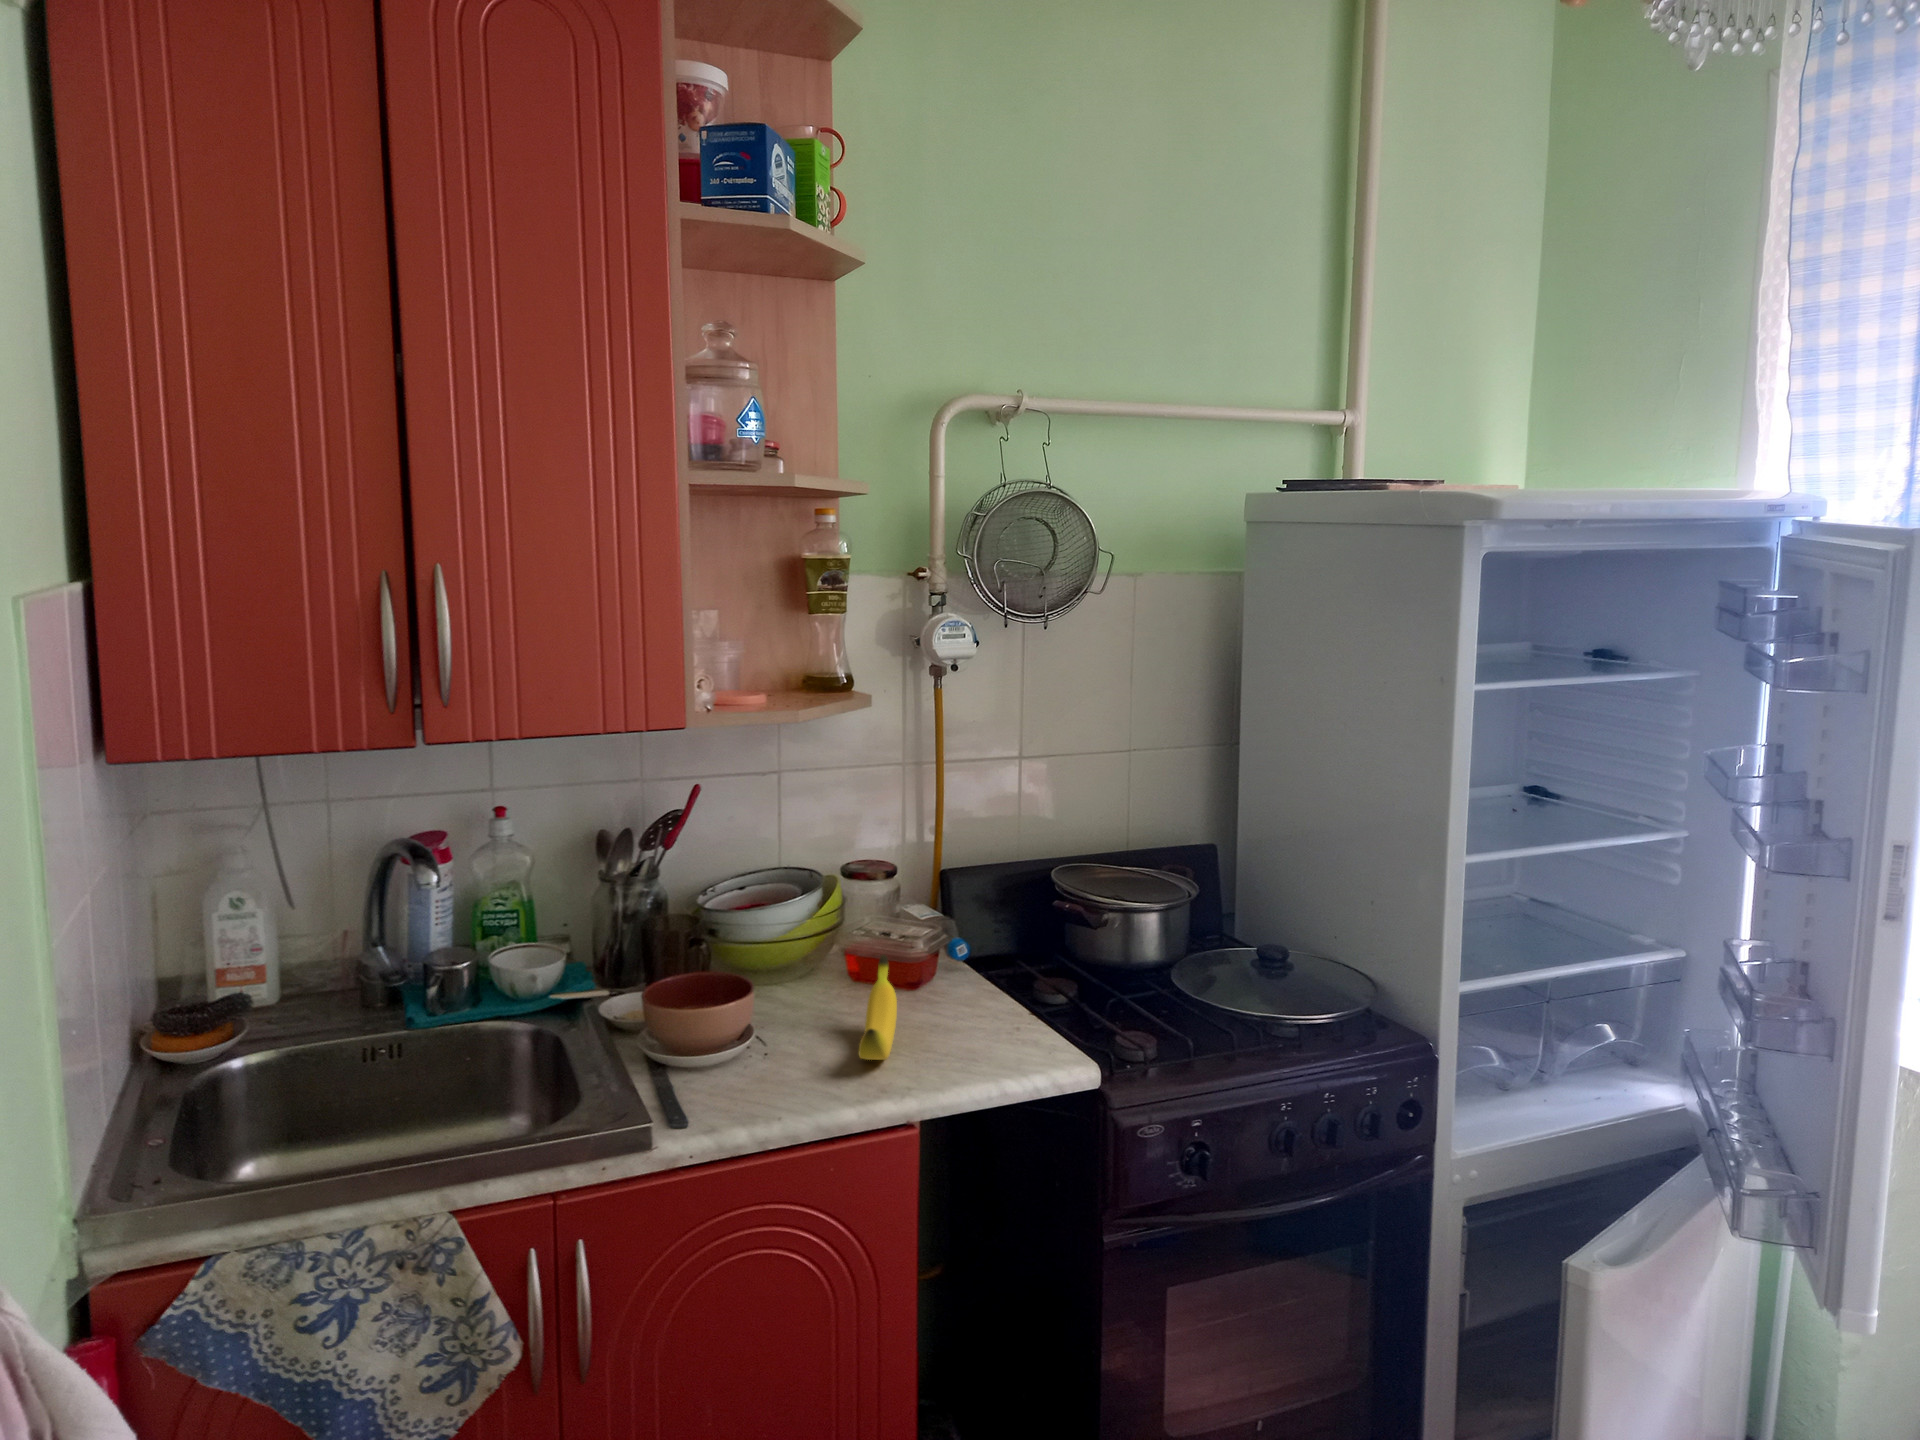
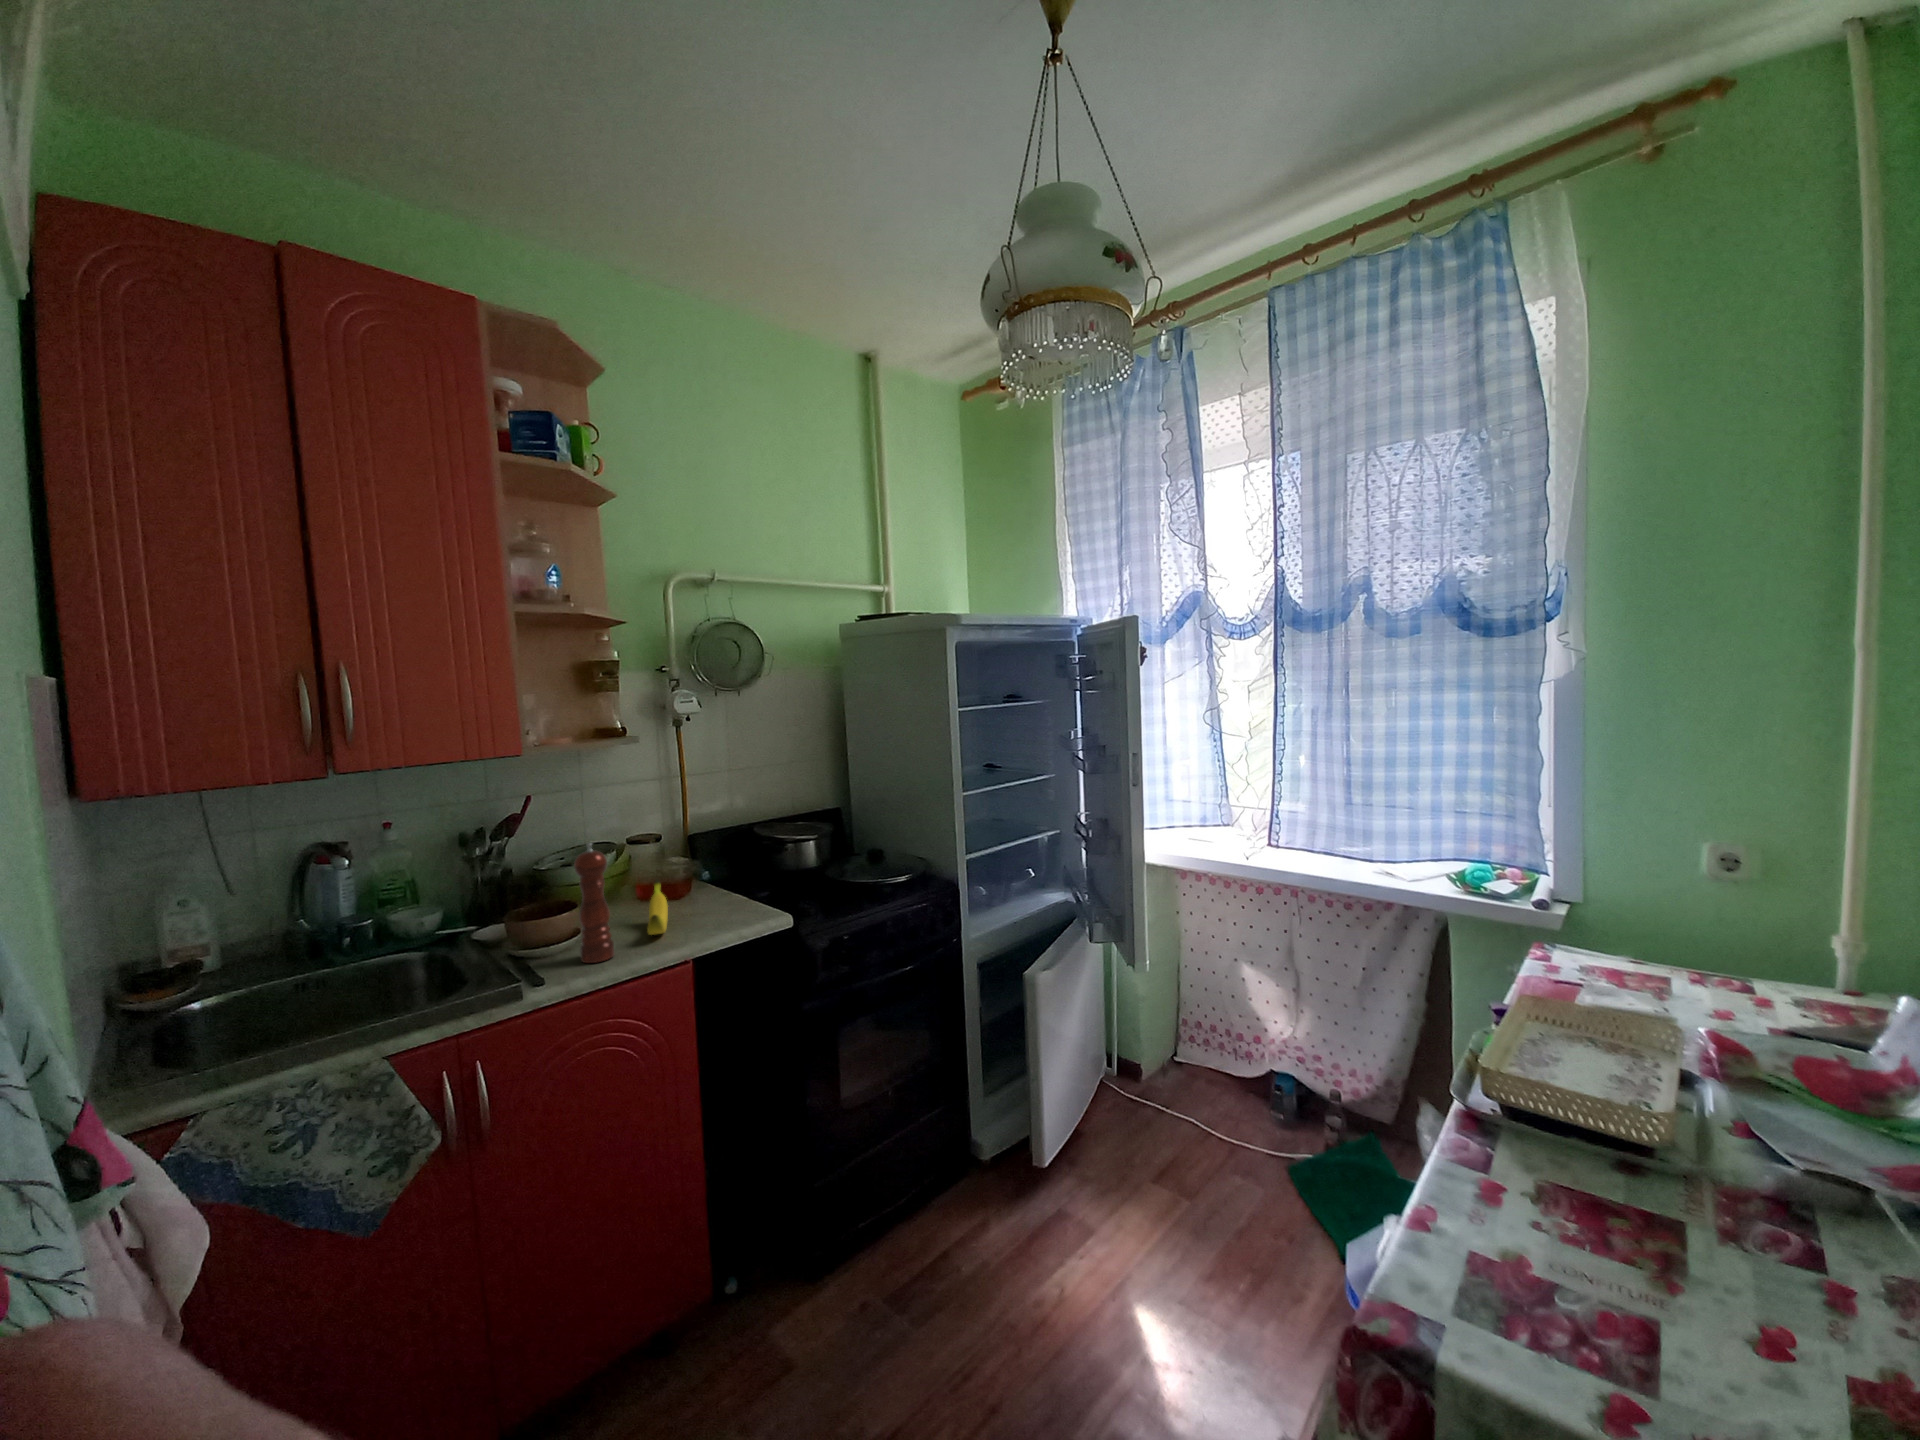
pepper mill: none [746,895,802,1100] -> present [574,843,615,963]

